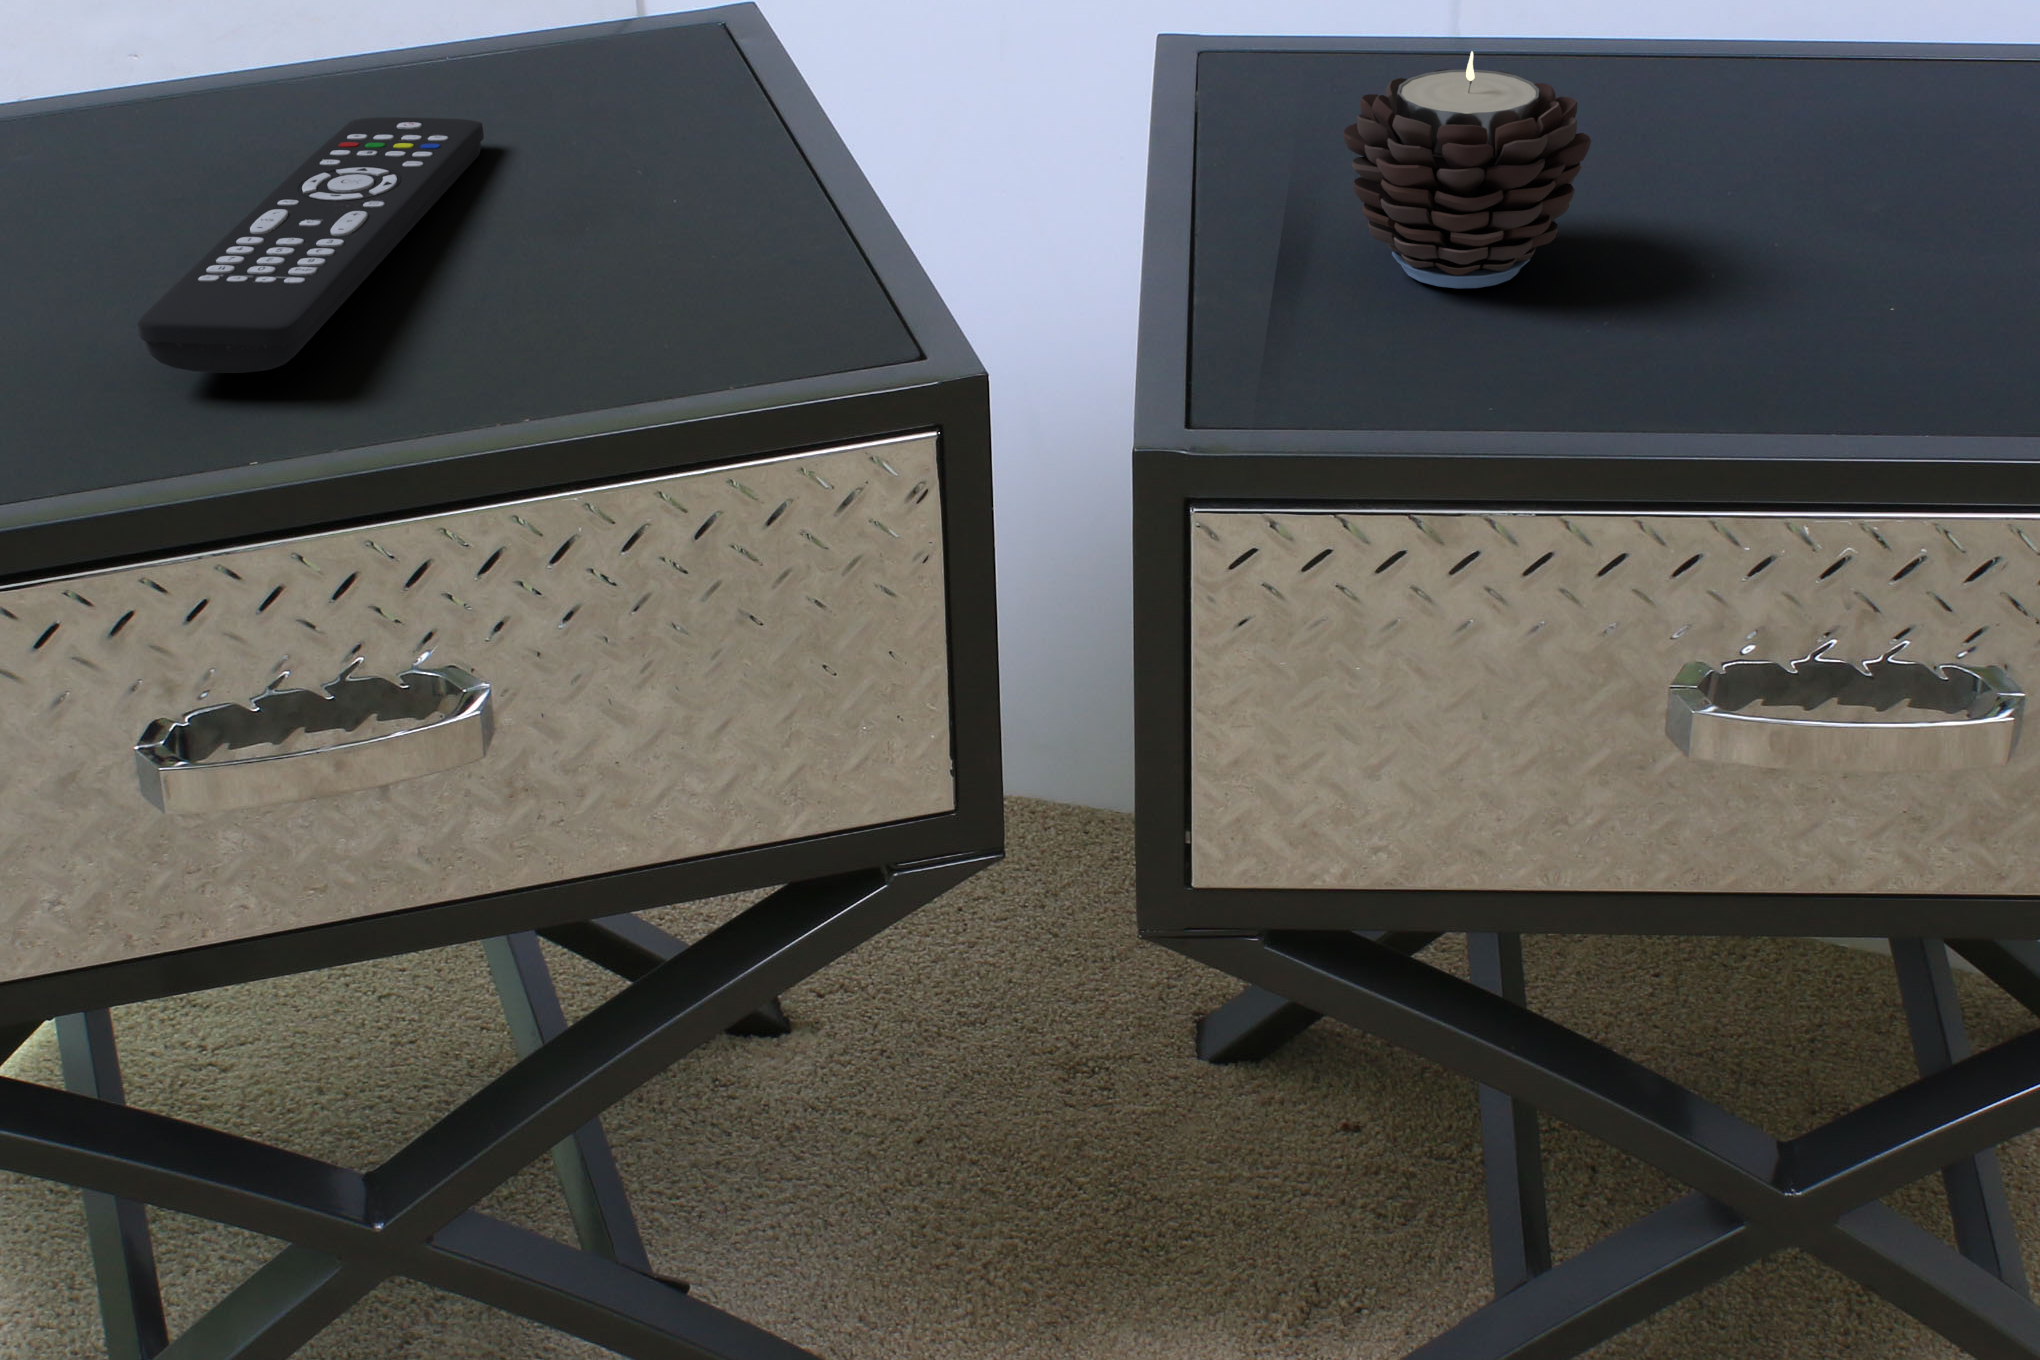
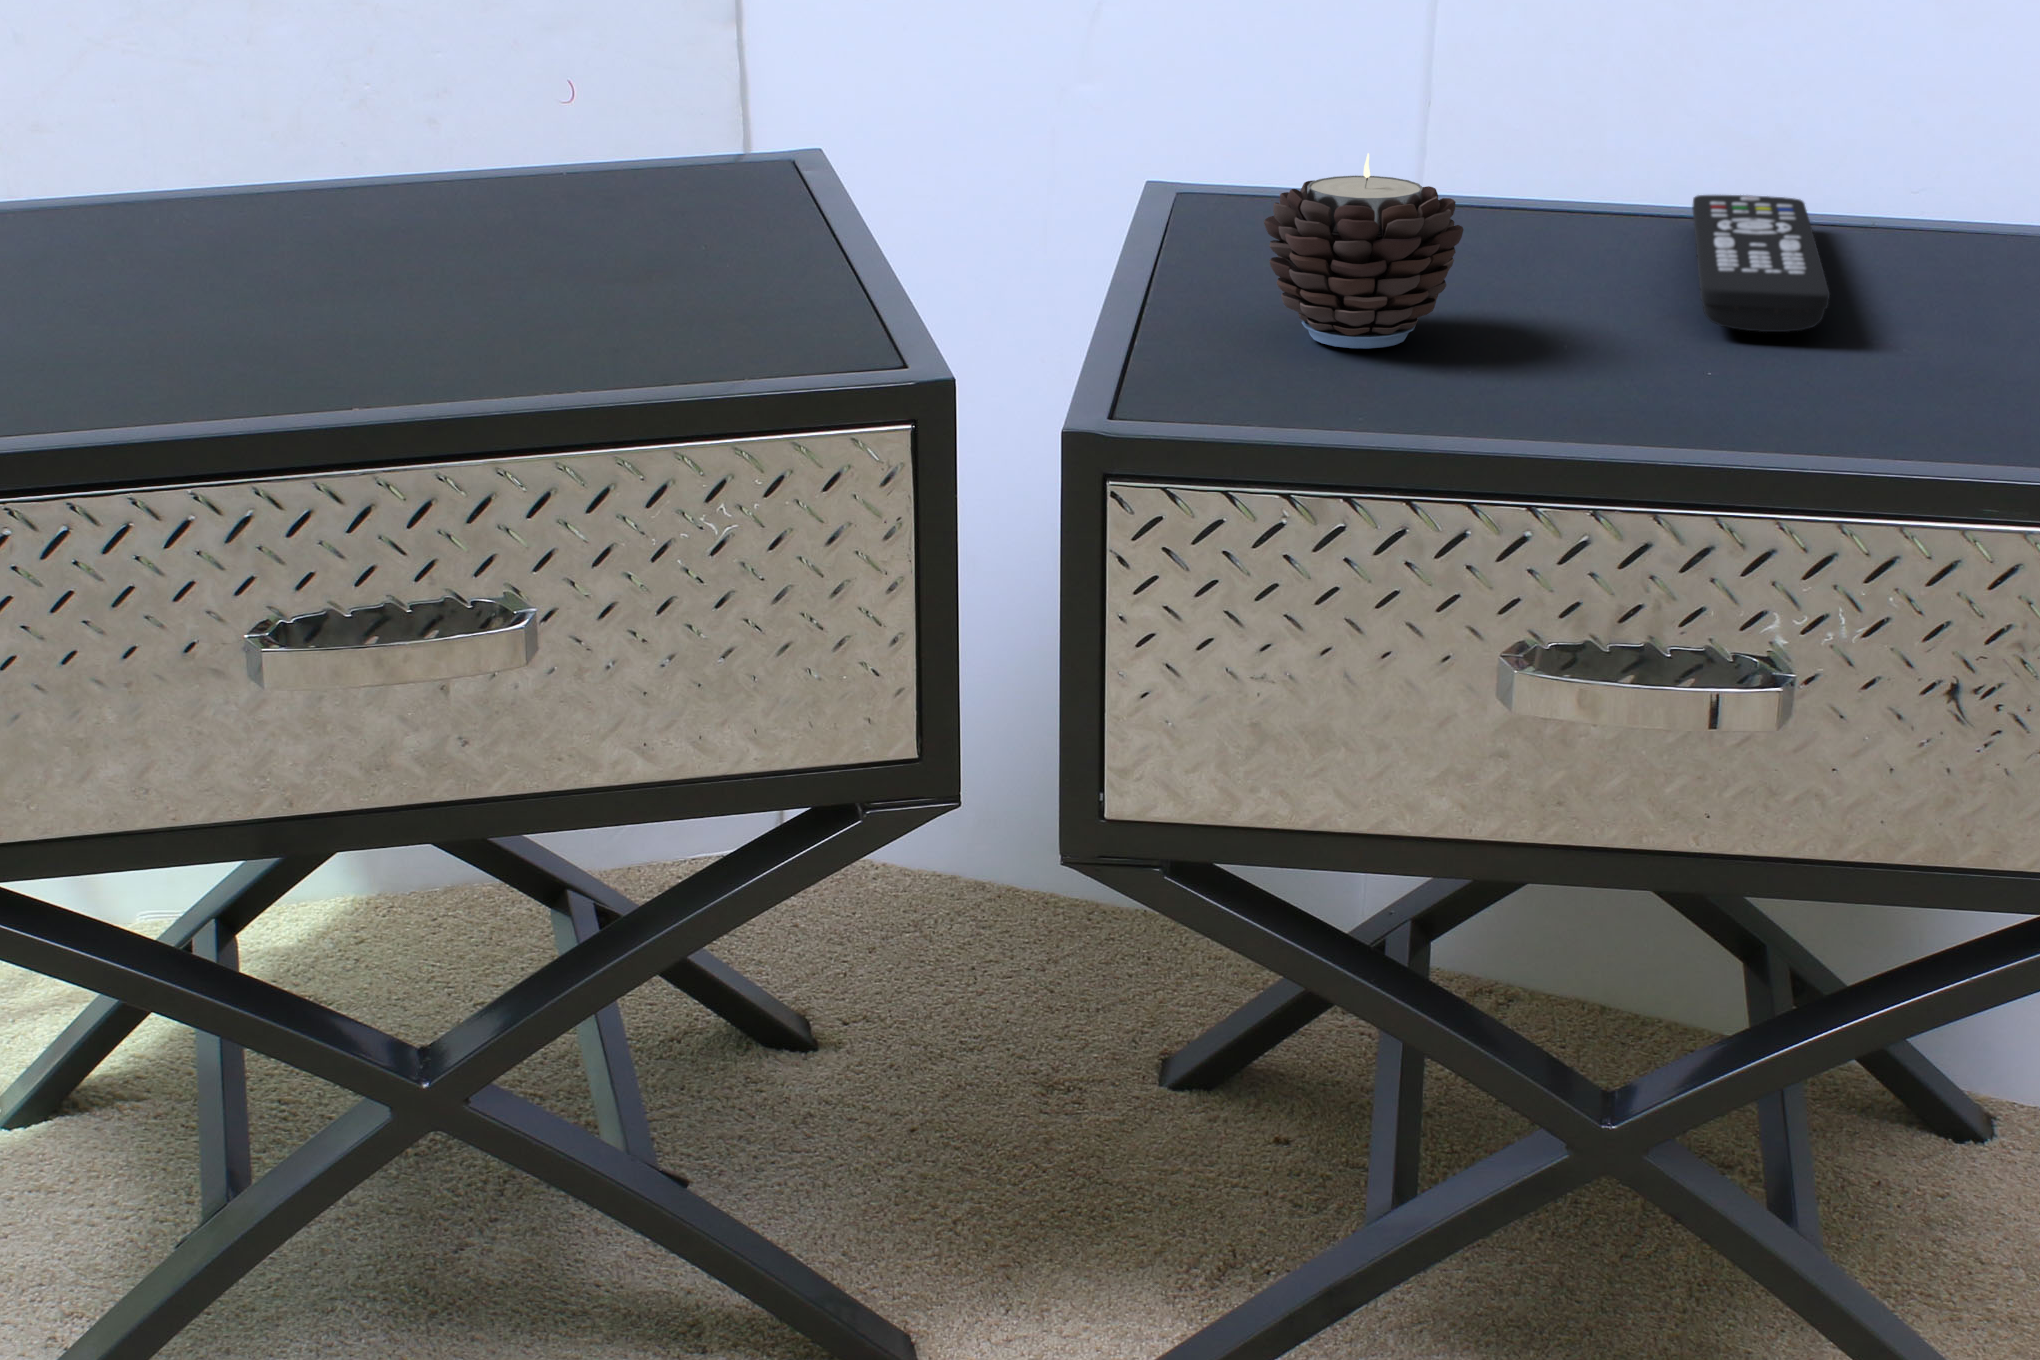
remote control: present [137,117,484,373] -> present [1692,195,1830,332]

